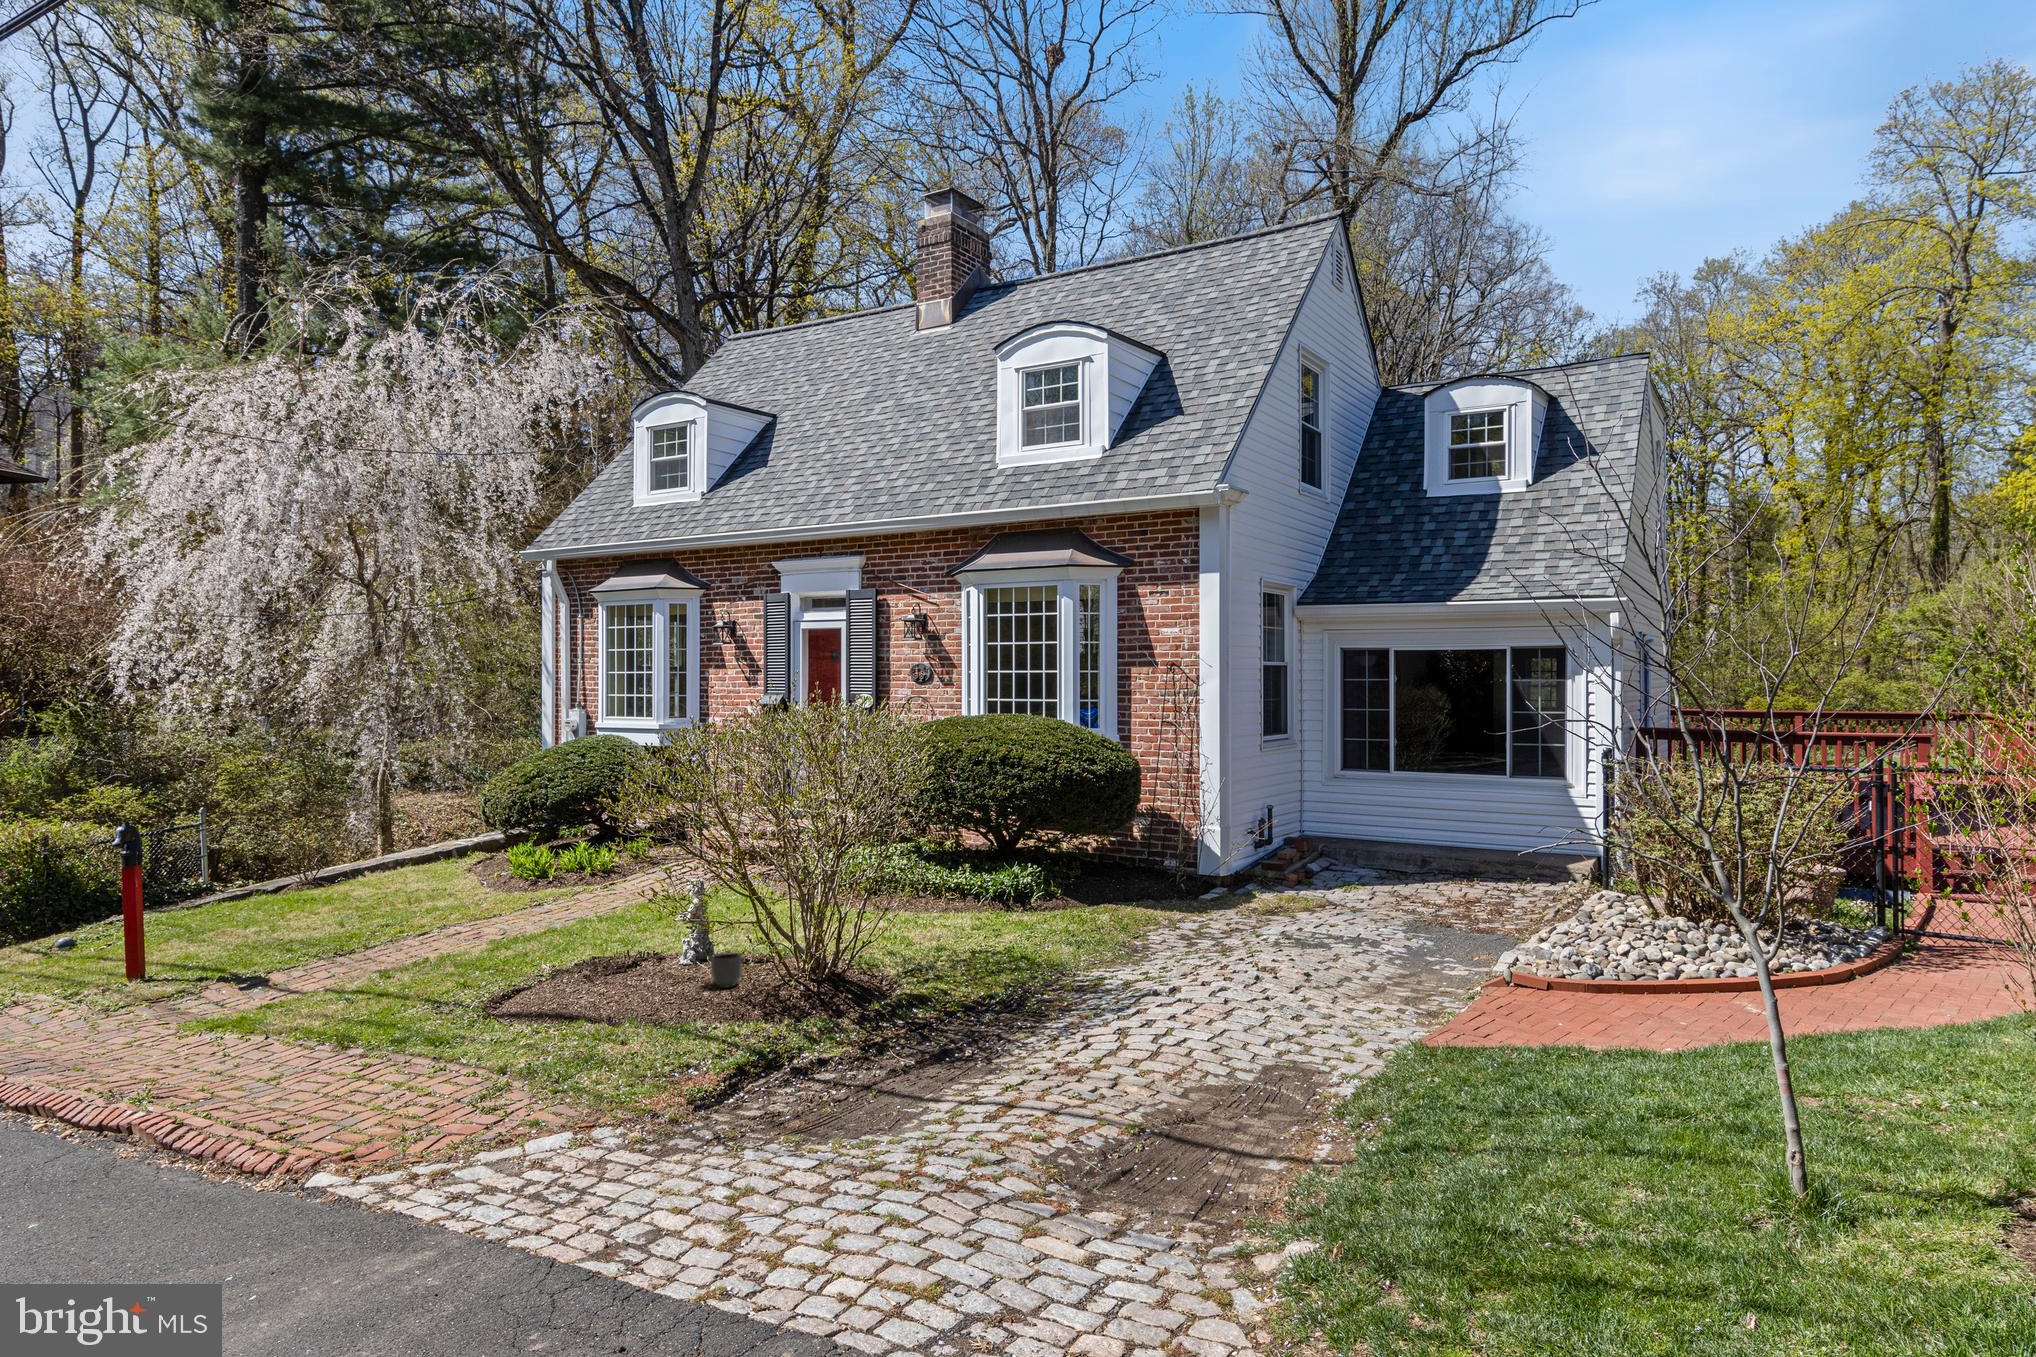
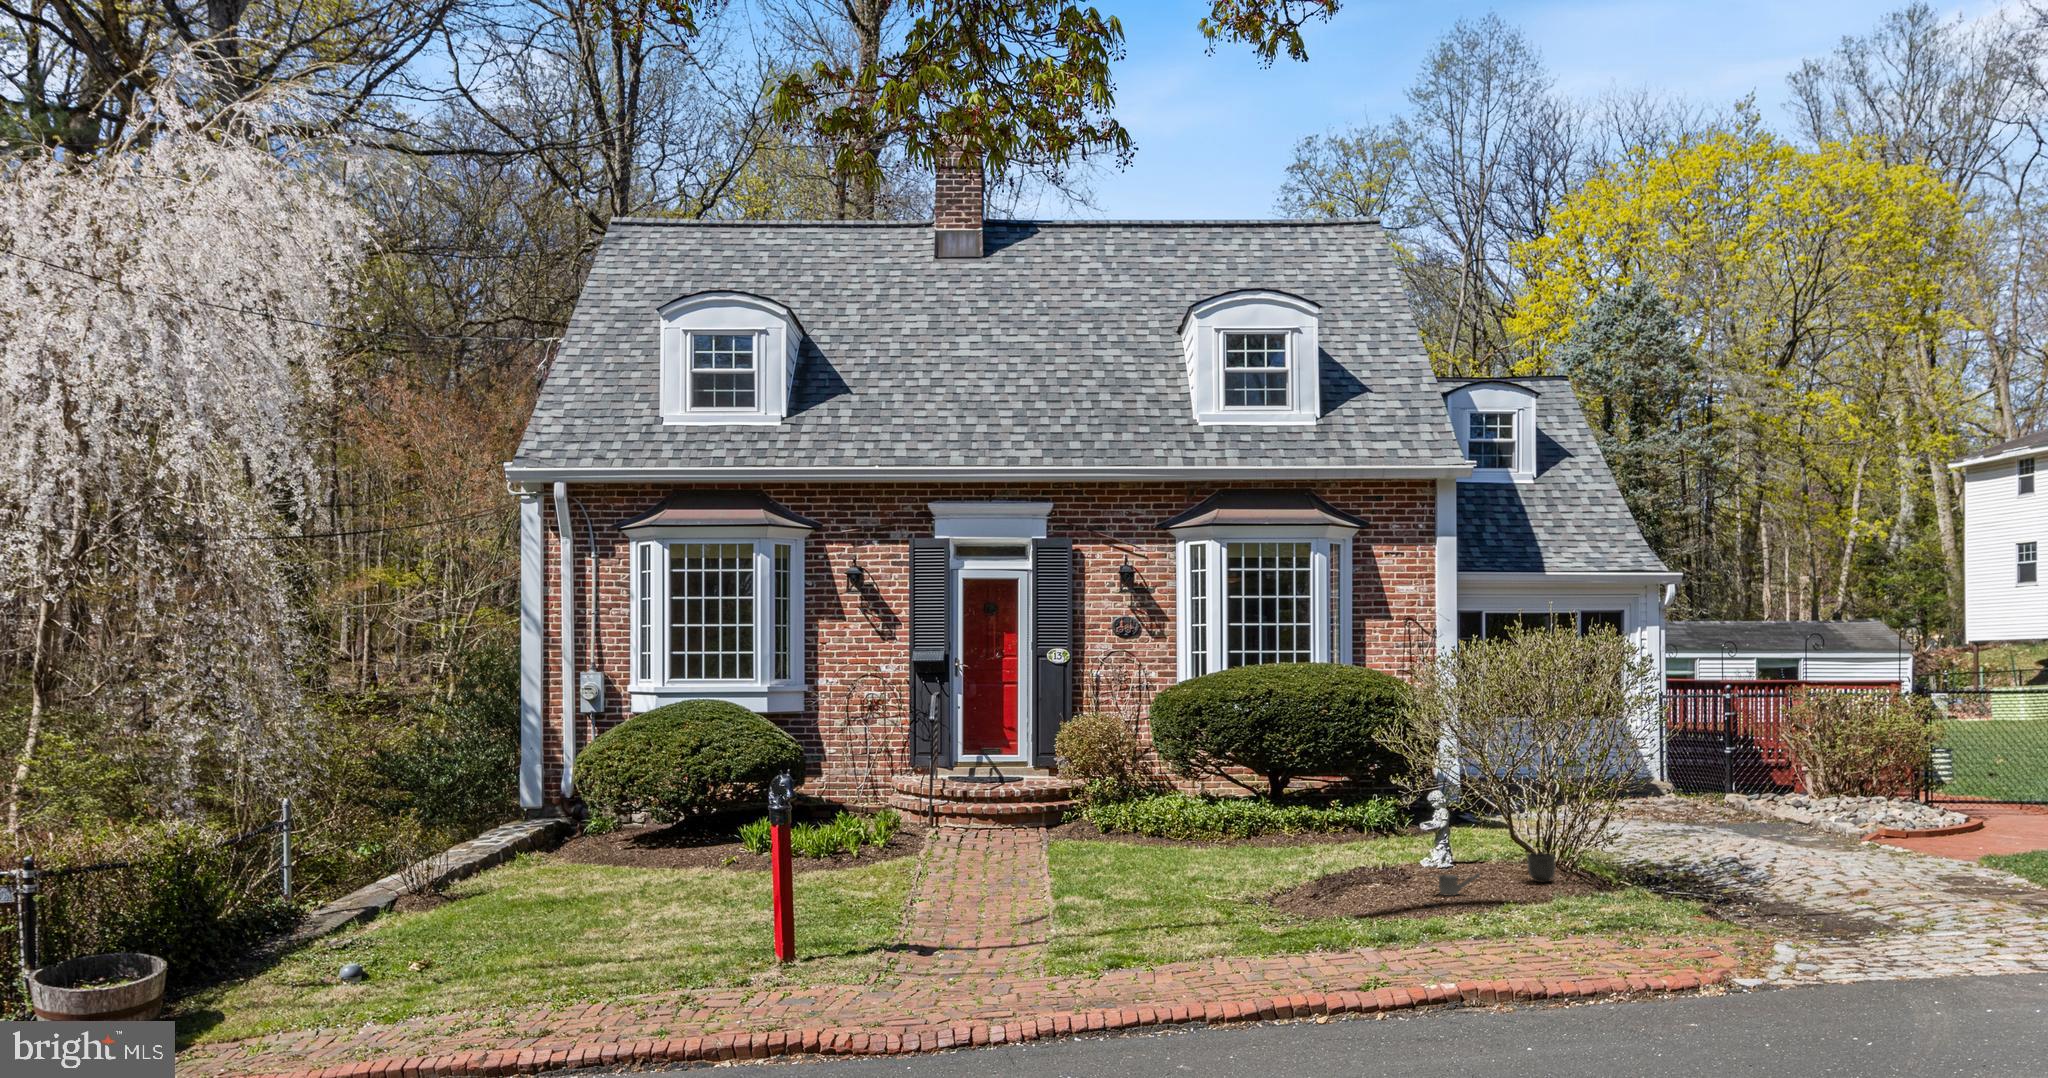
watering can: none [585,964,618,989] -> present [1438,873,1480,896]

